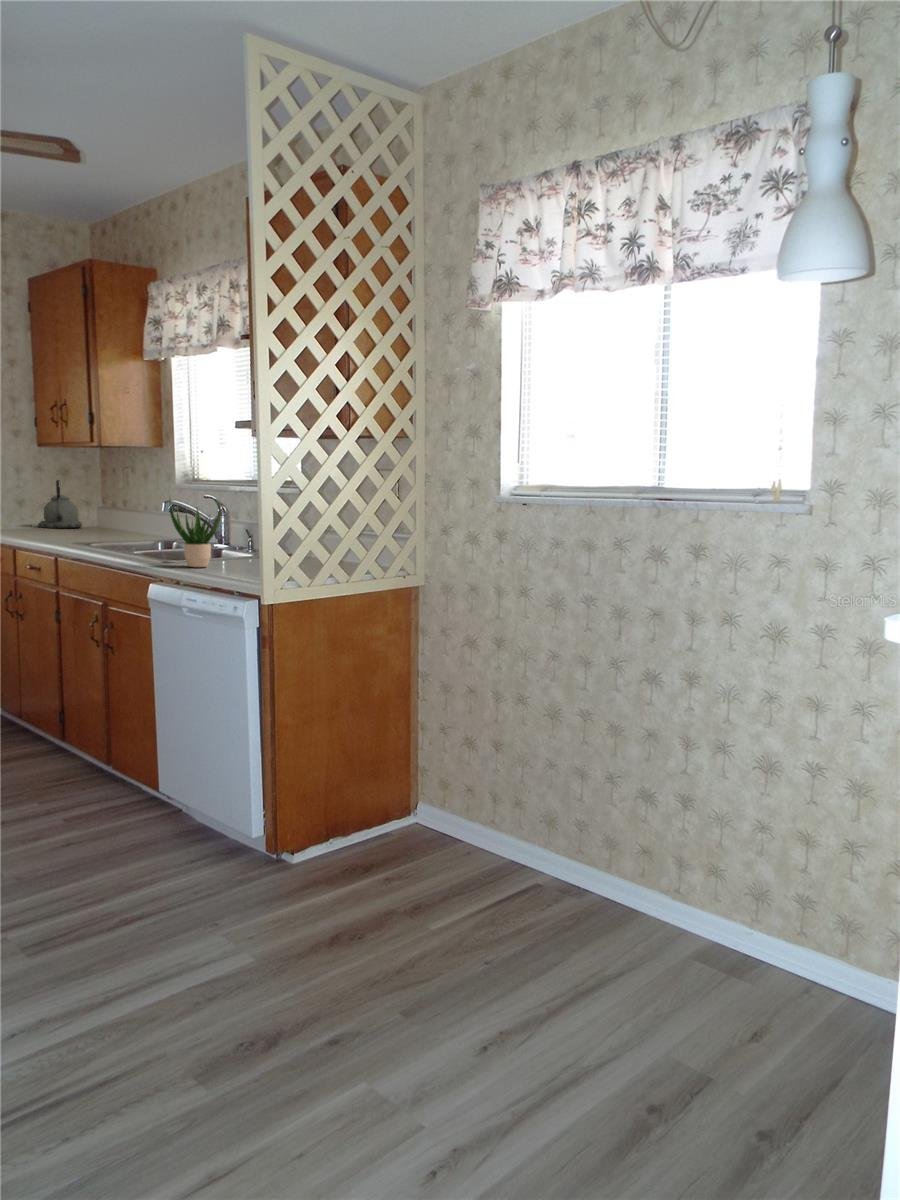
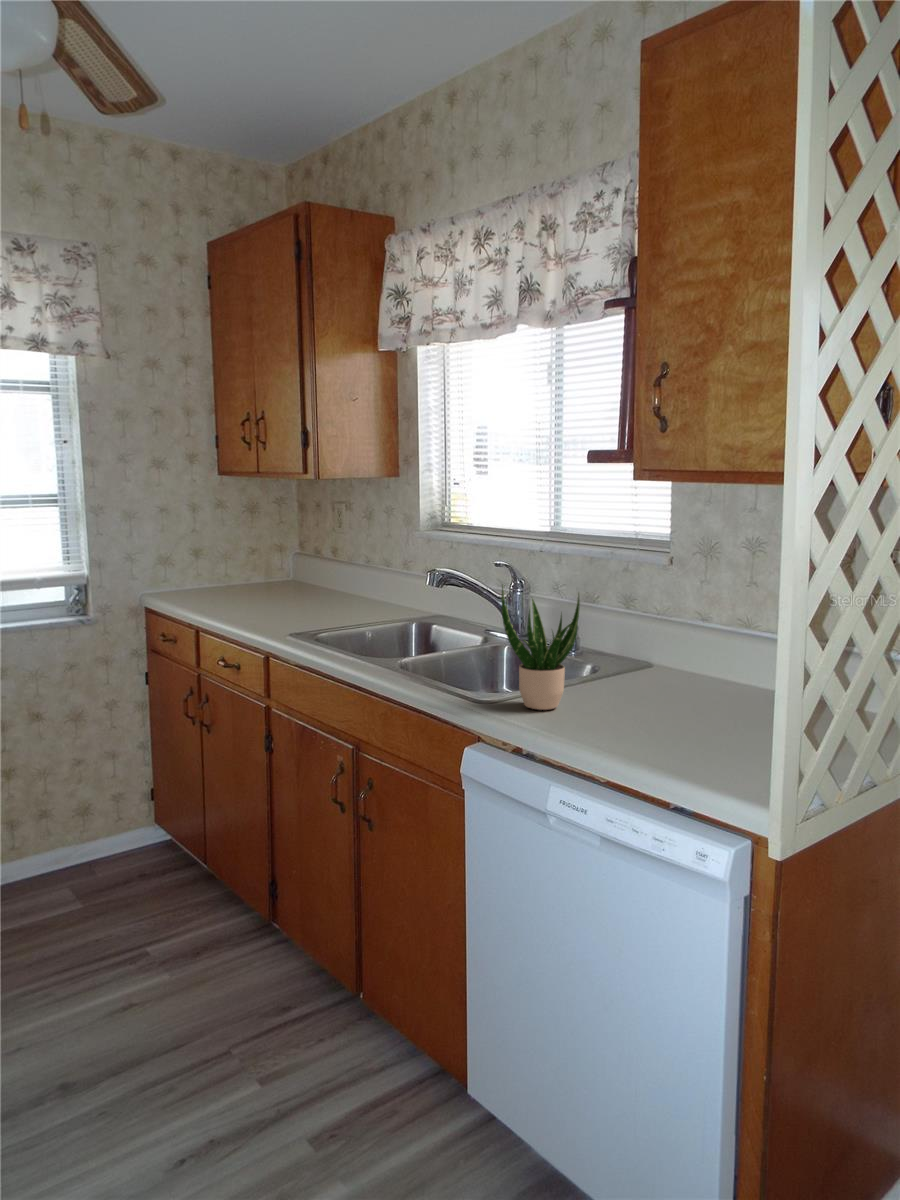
kettle: present [38,480,82,528] -> none [217,520,274,588]

